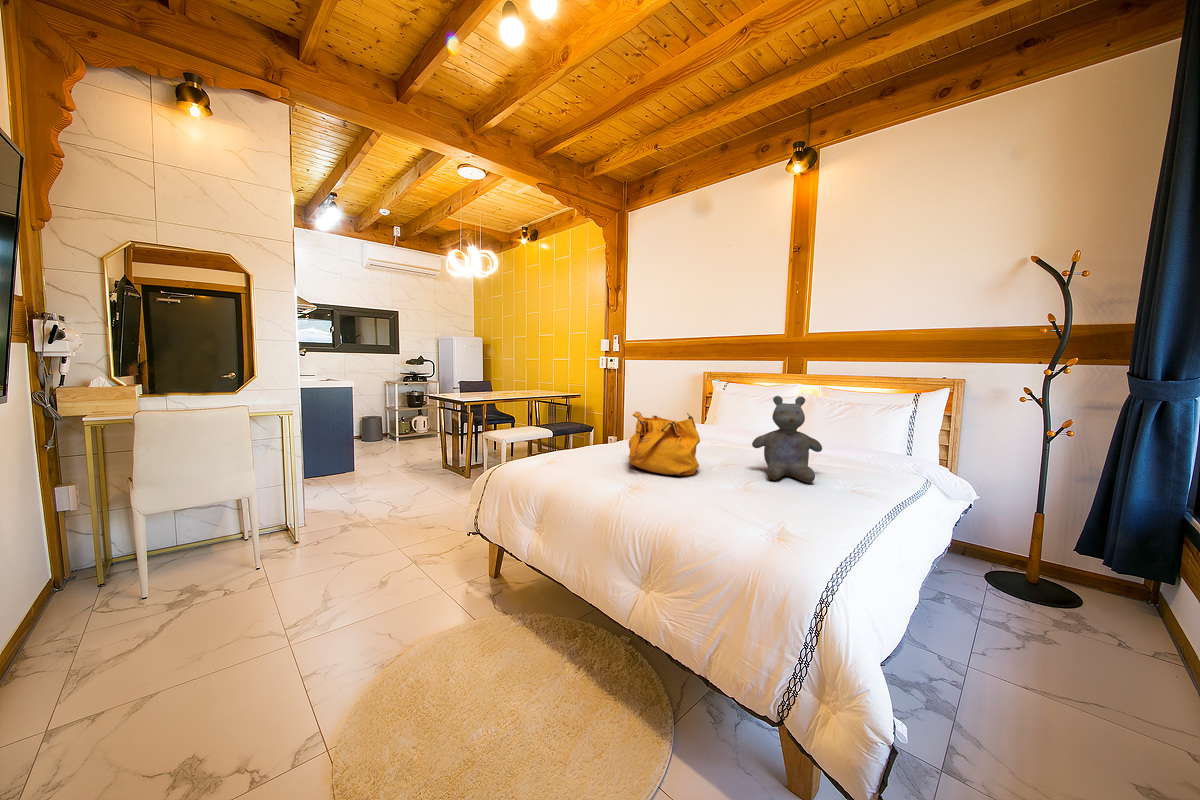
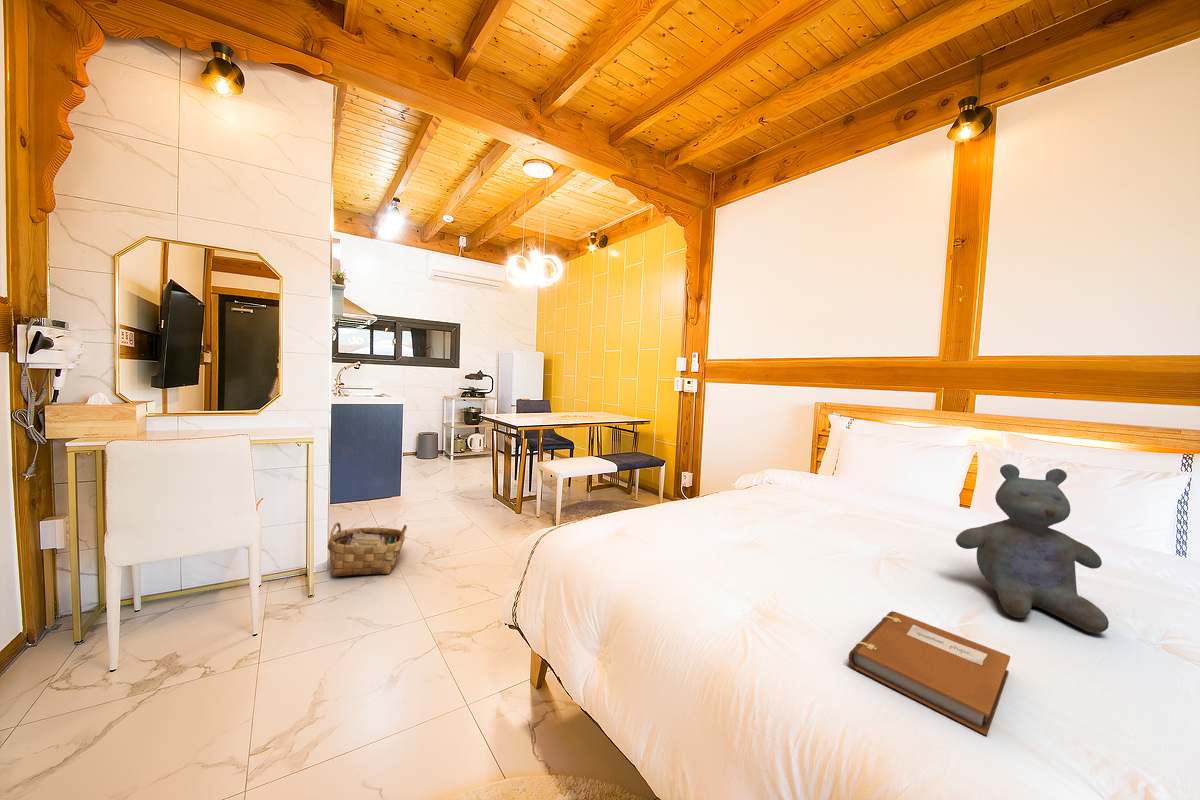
handbag: present [629,411,700,476] -> none [740,471,868,590]
notebook: none [669,478,751,513] -> present [849,611,1010,735]
woven basket: none [306,485,374,529] -> present [328,522,407,577]

